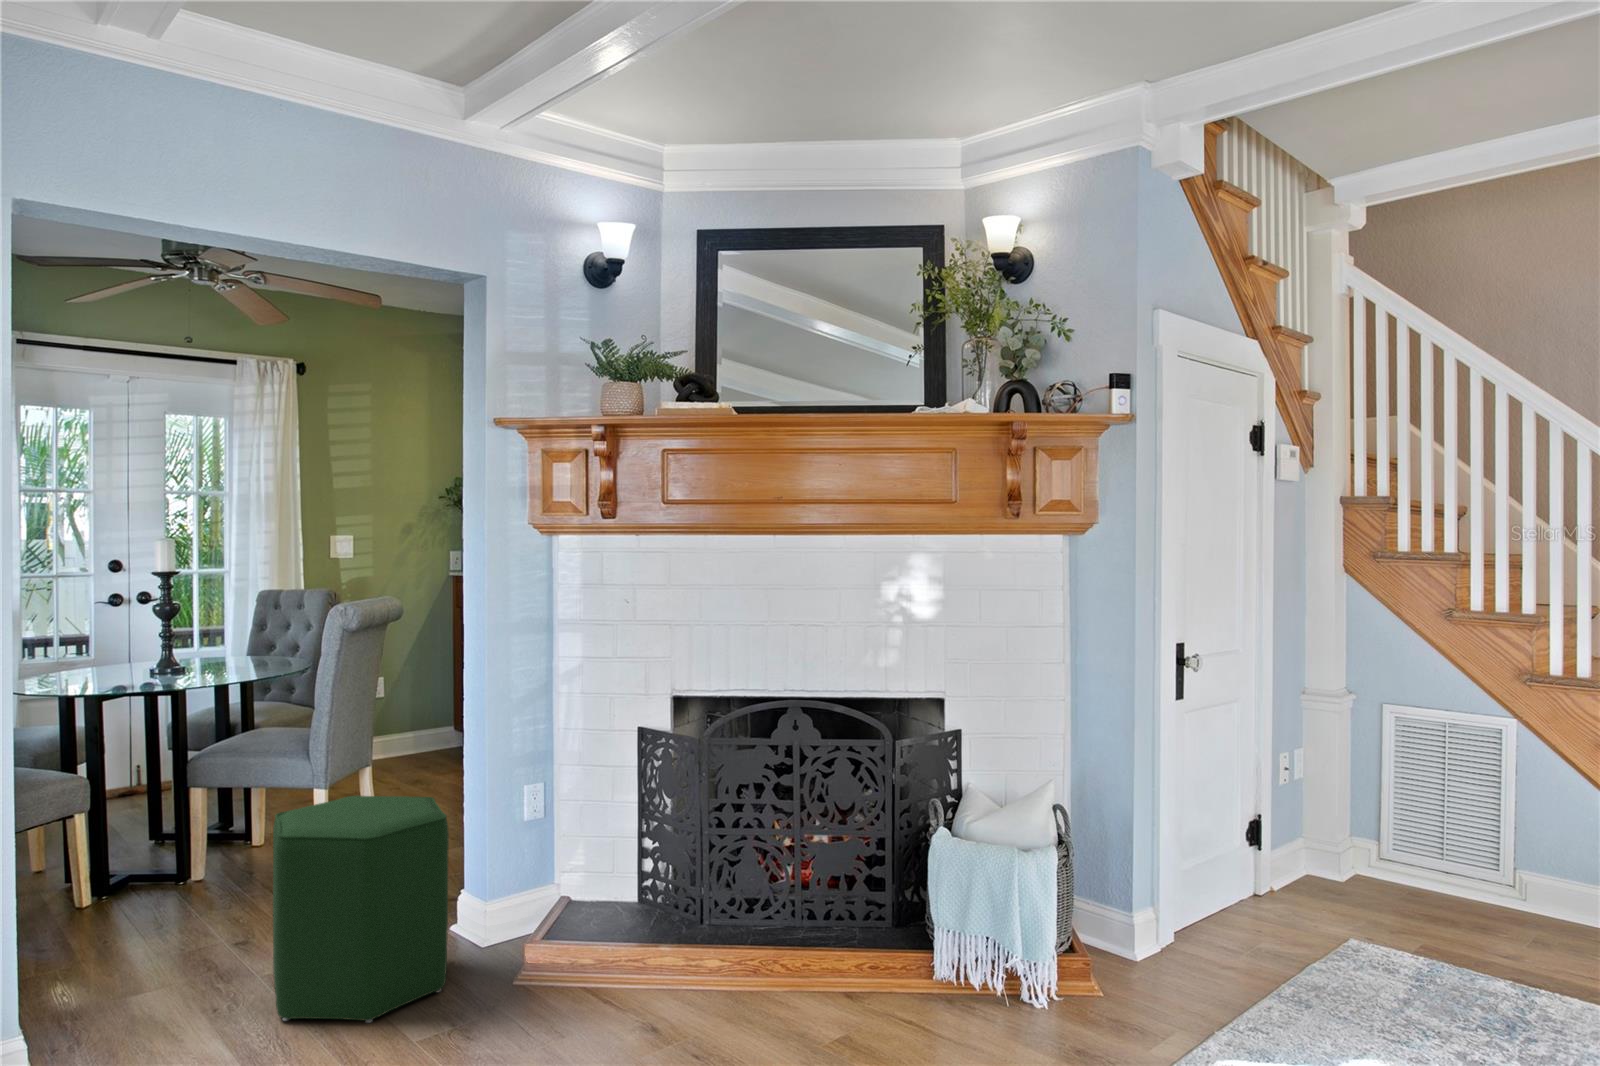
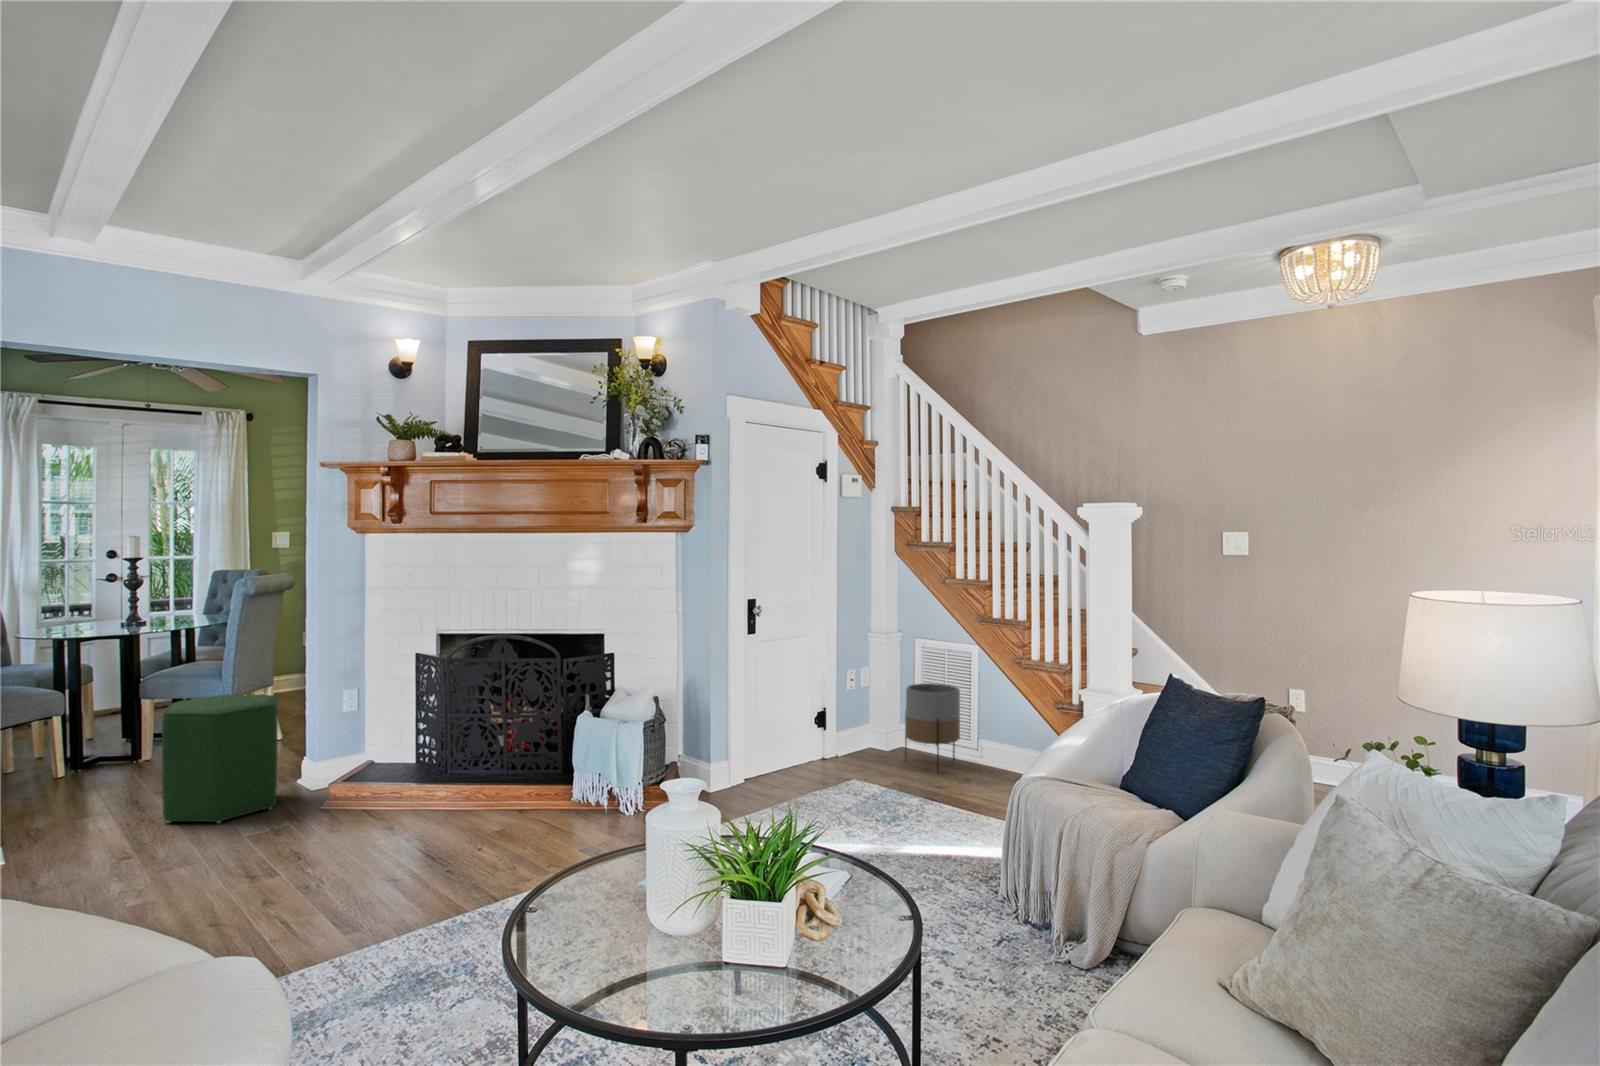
planter: none [1392,775,1499,926] -> present [905,683,960,772]

